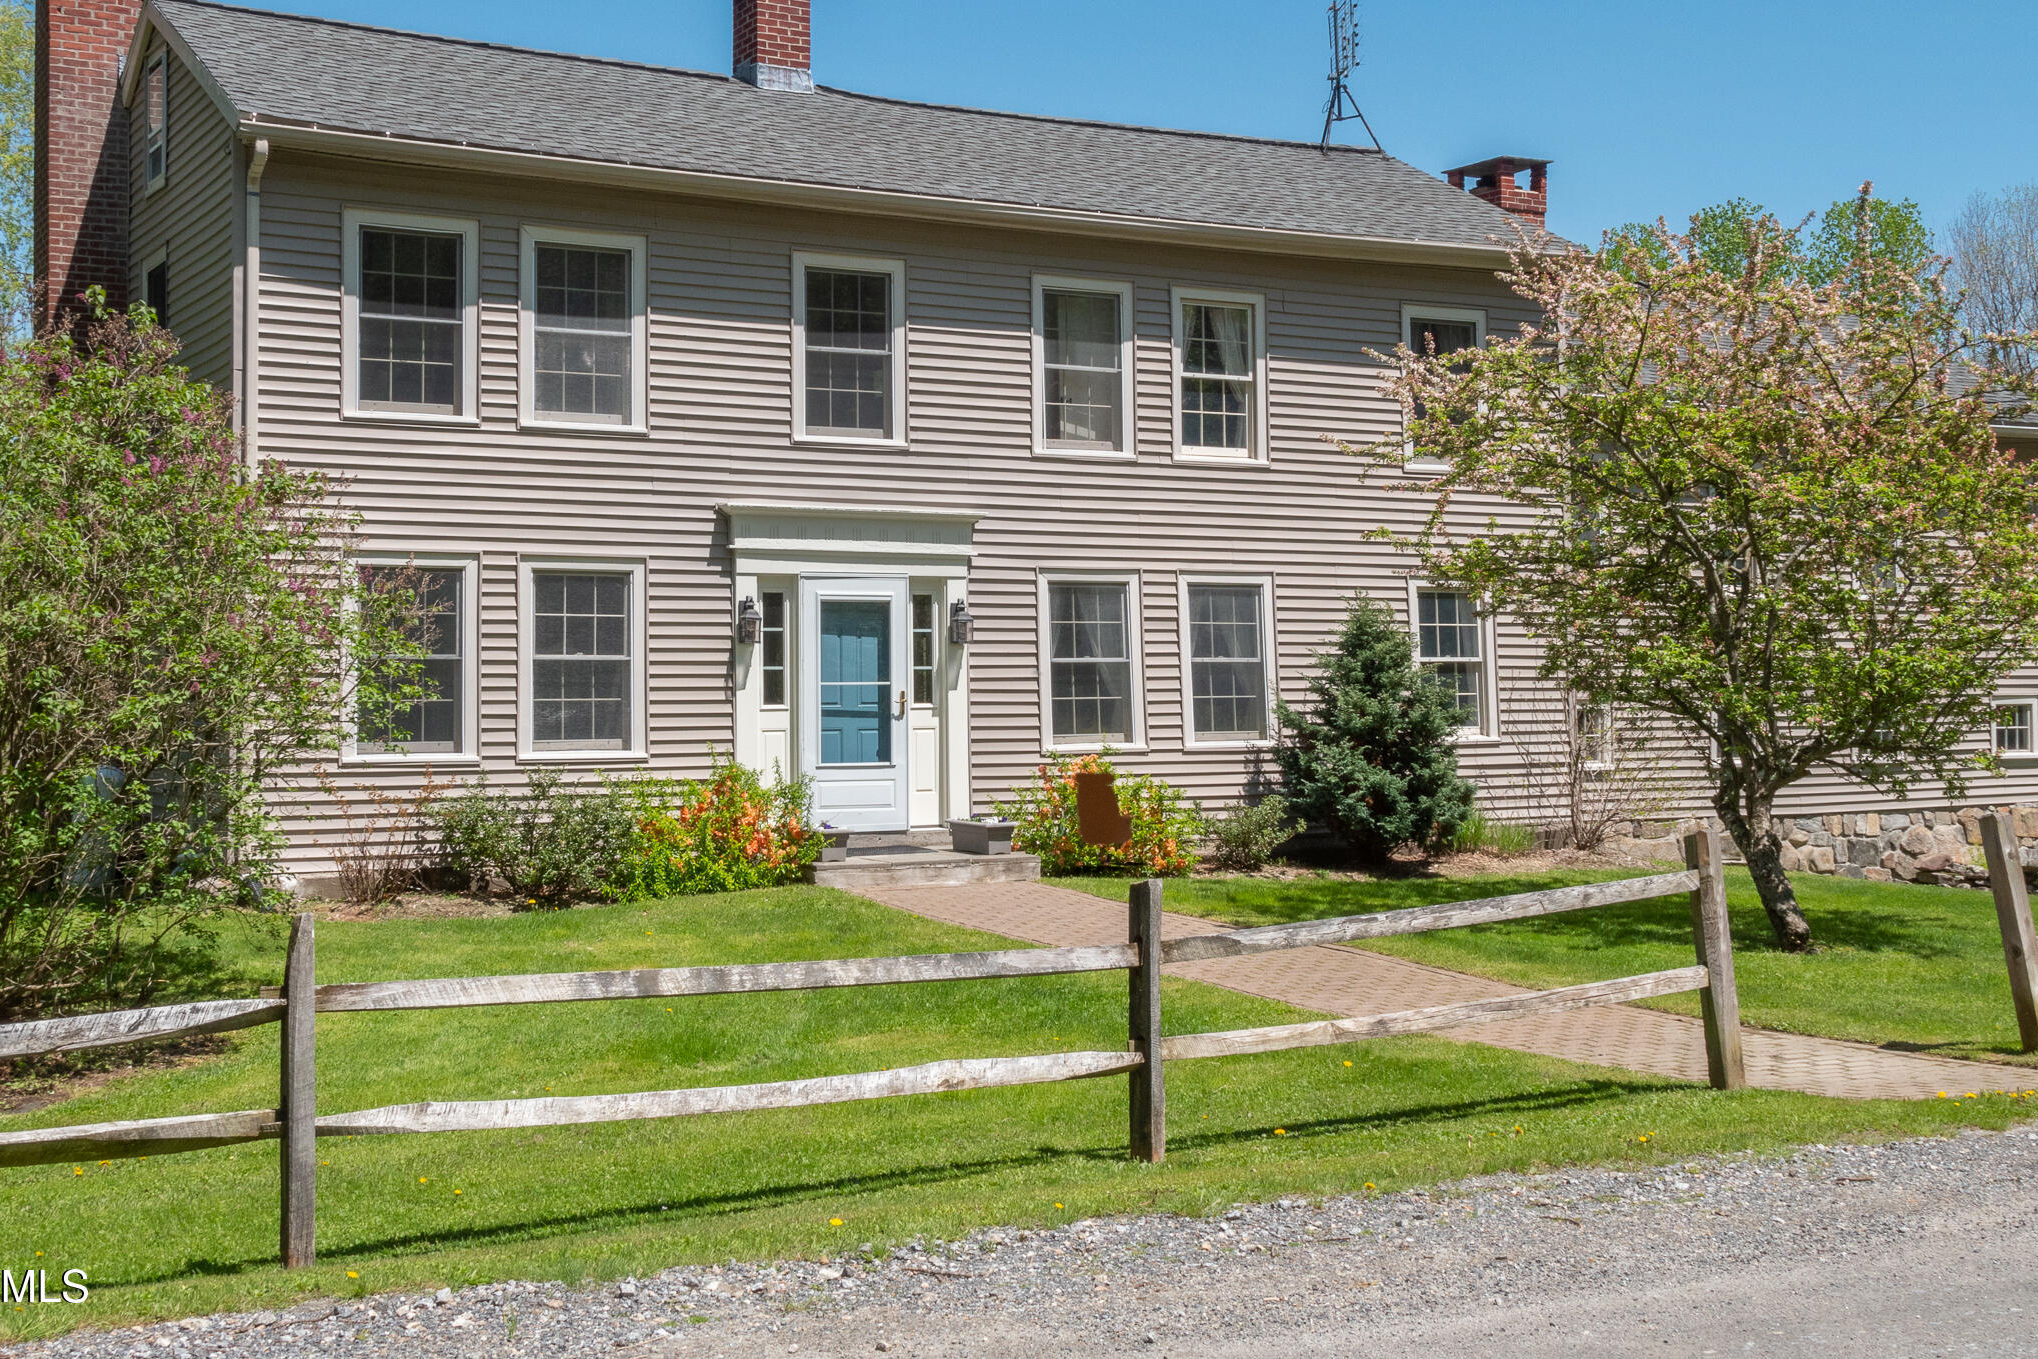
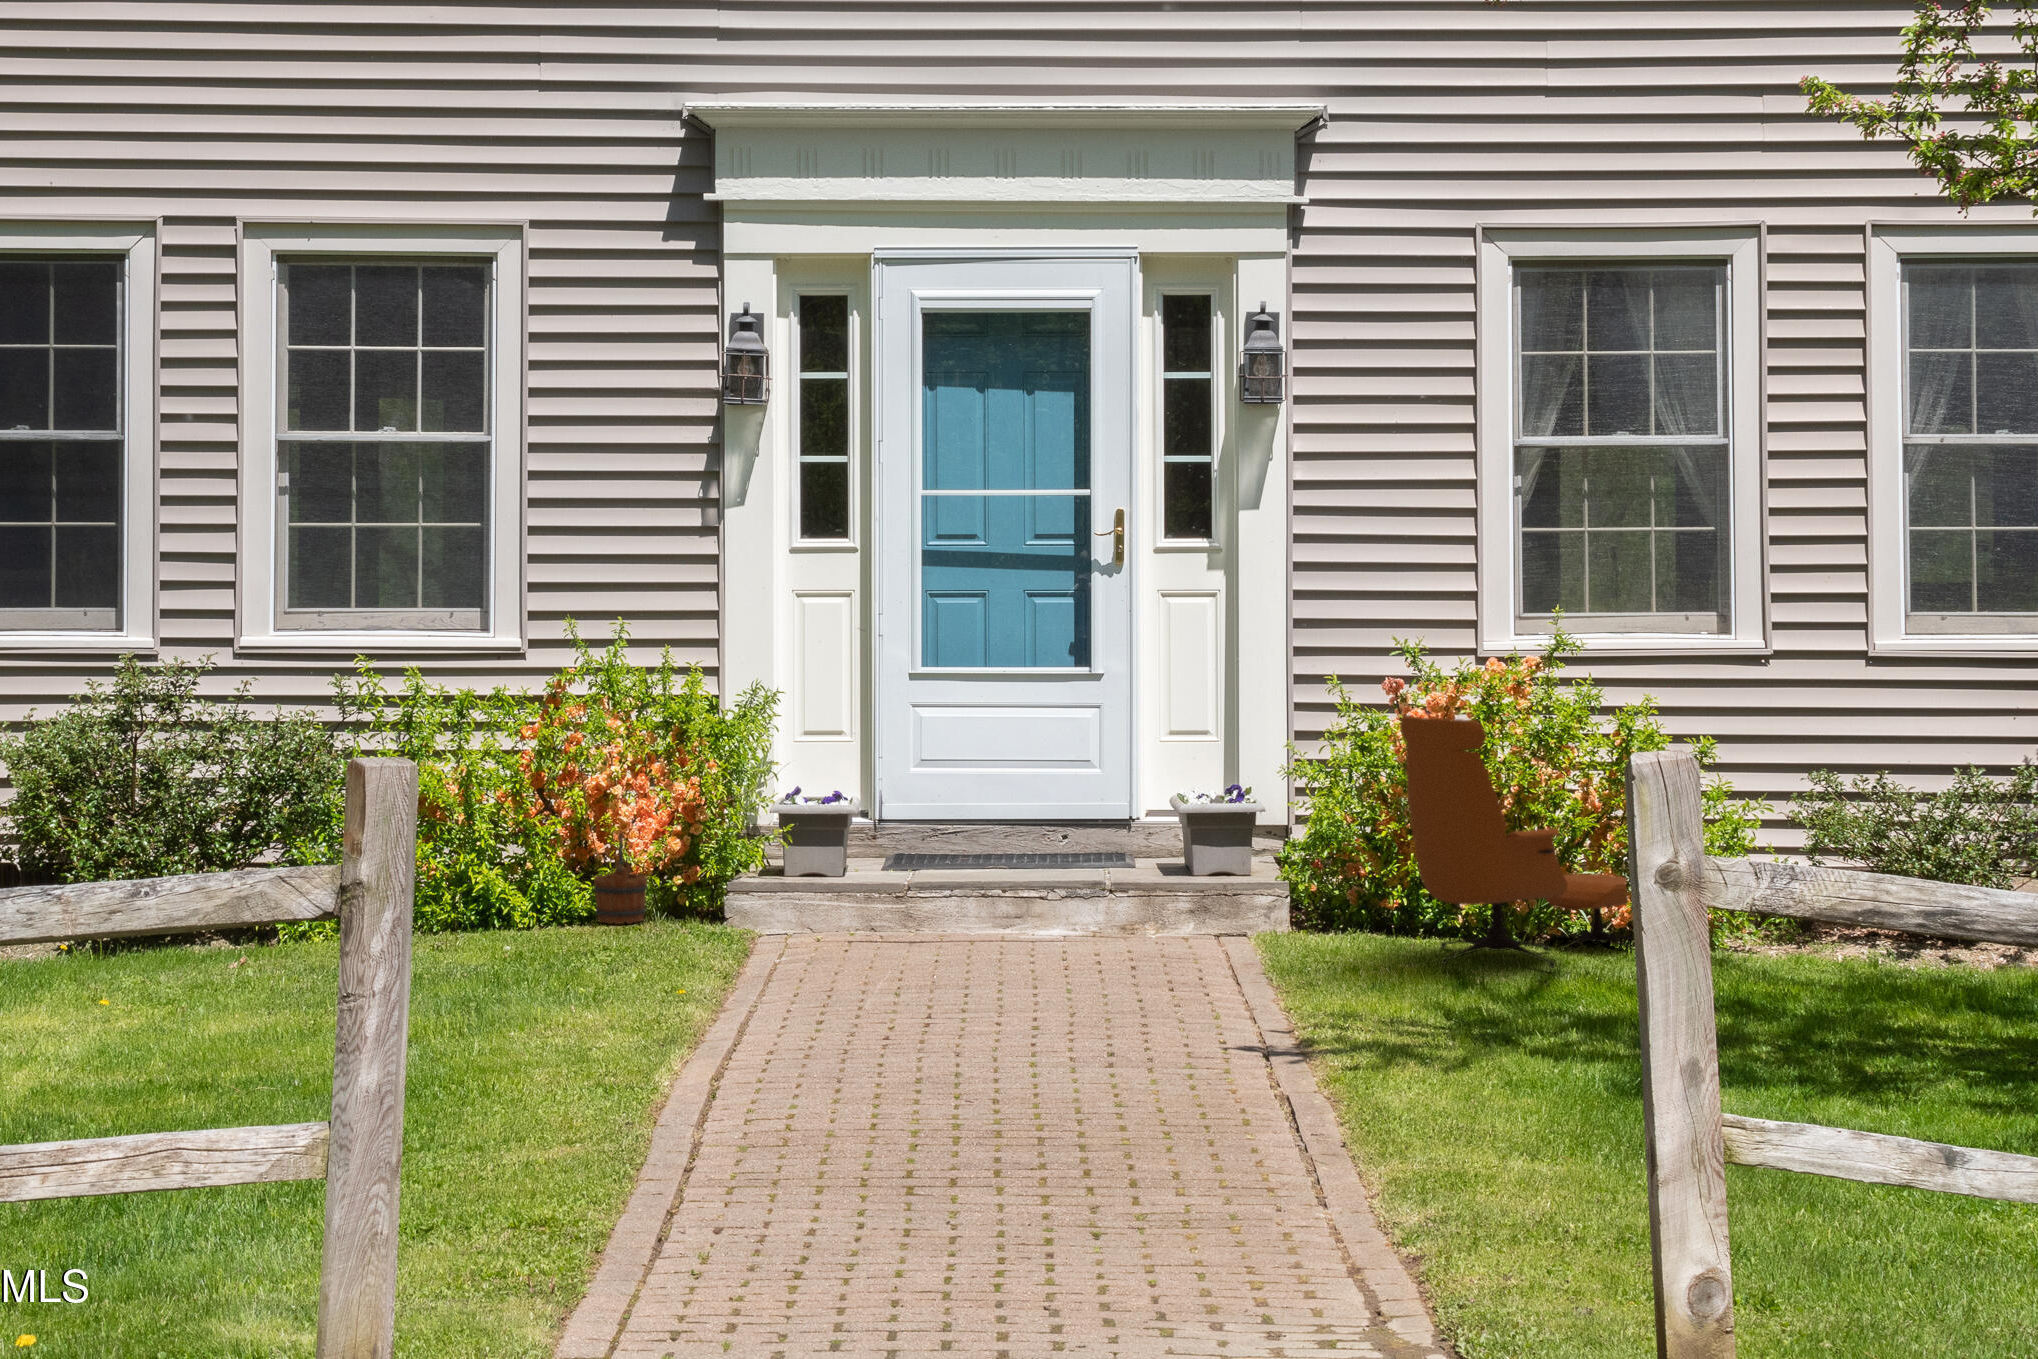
wooden bucket: none [742,834,765,873] -> present [594,833,648,924]

